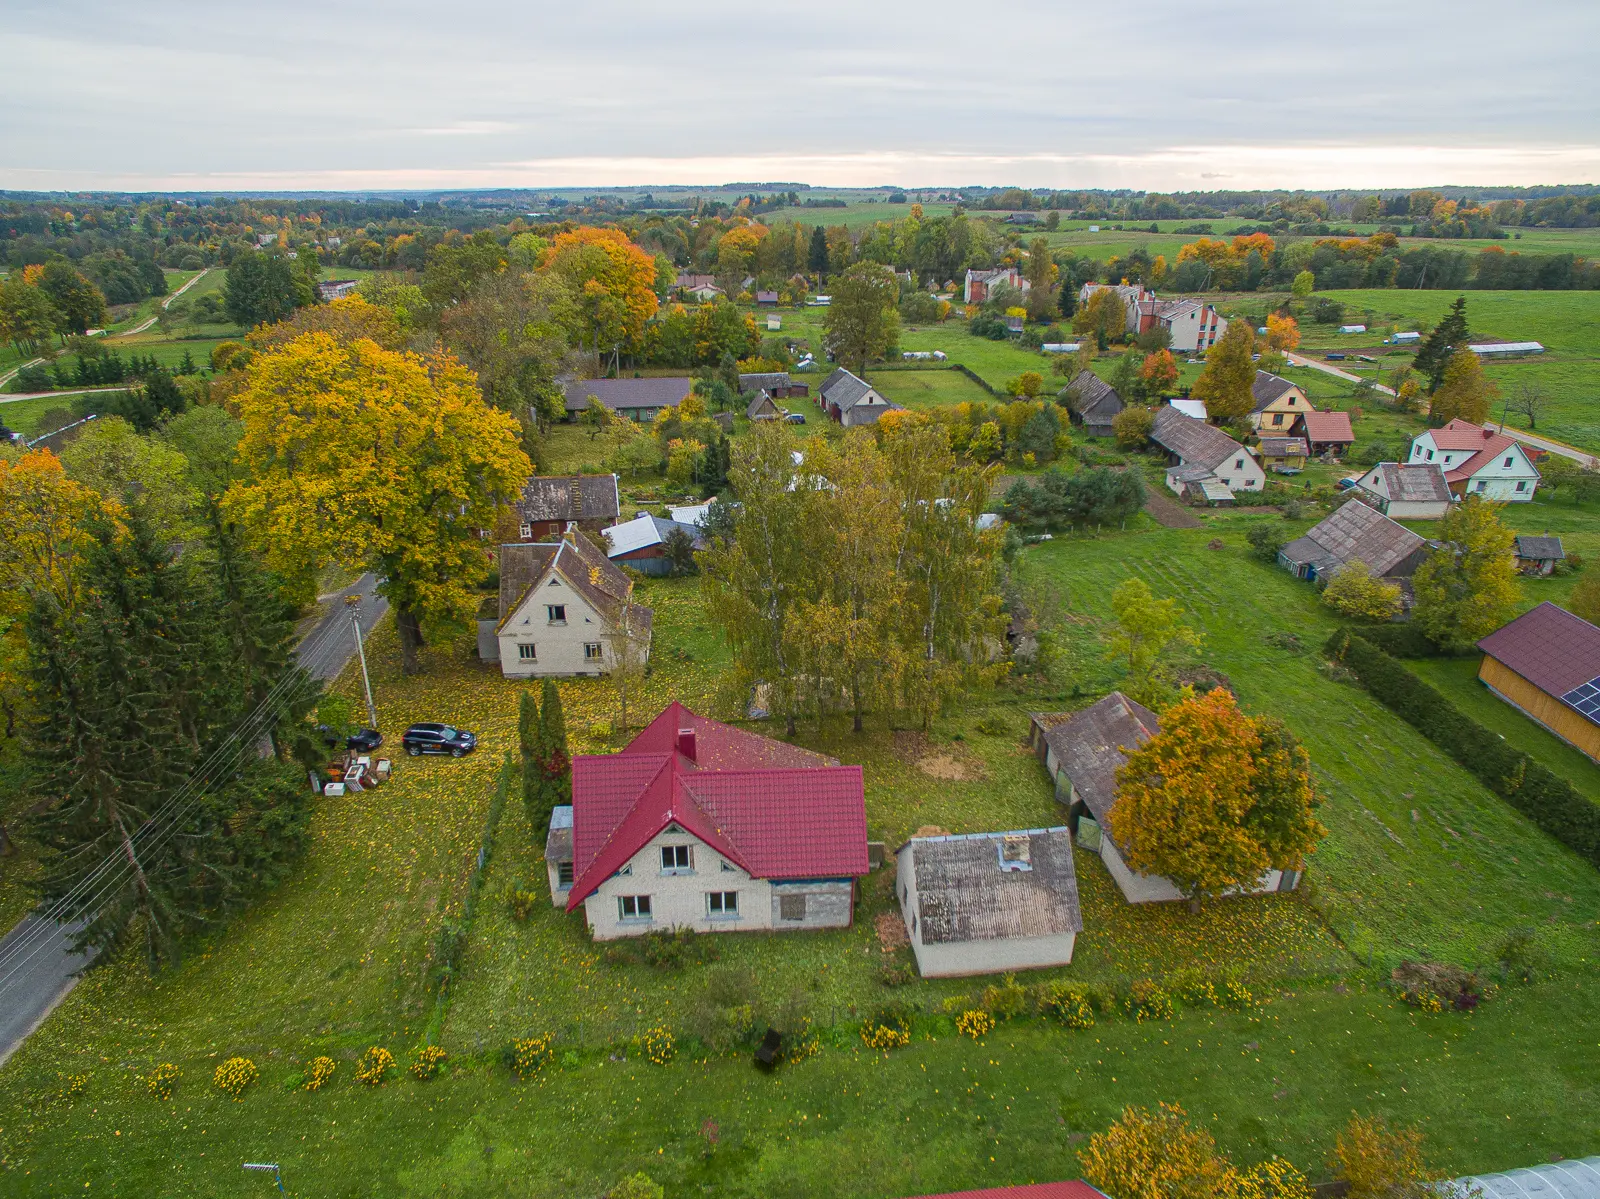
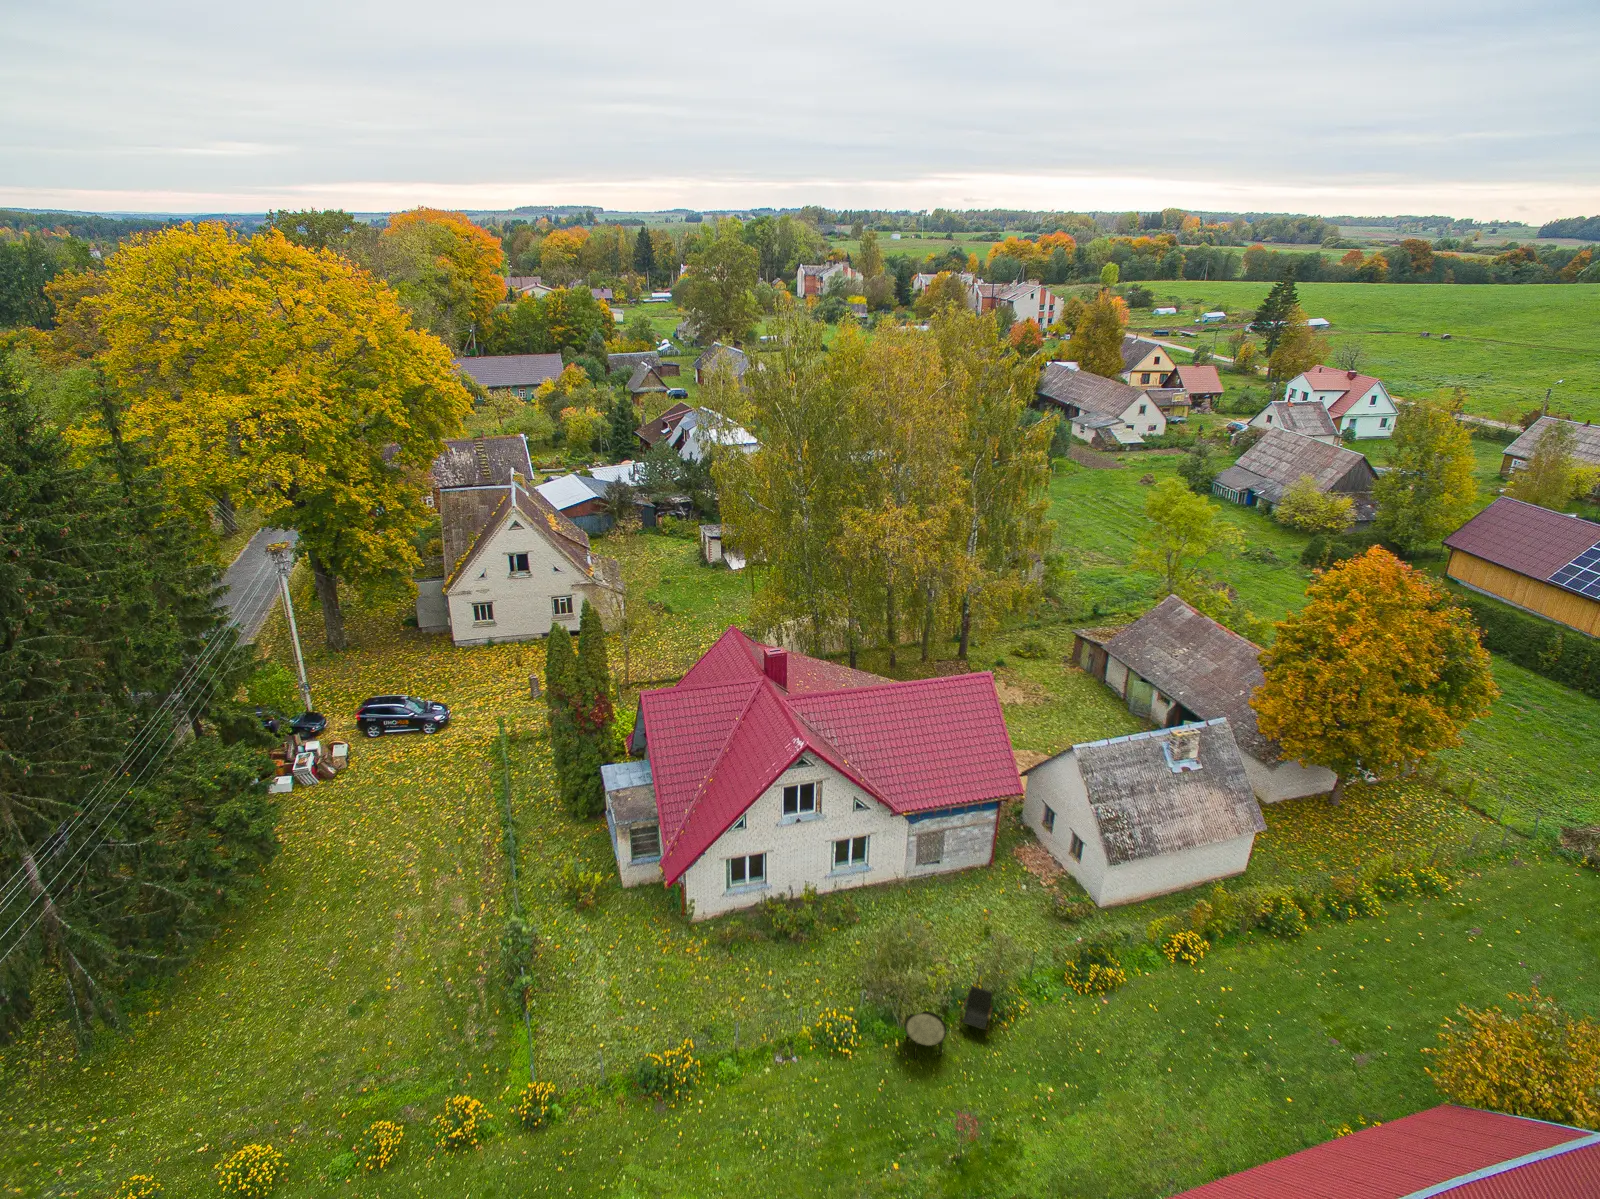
round table: none [704,1040,737,1078] -> present [905,1011,947,1058]

